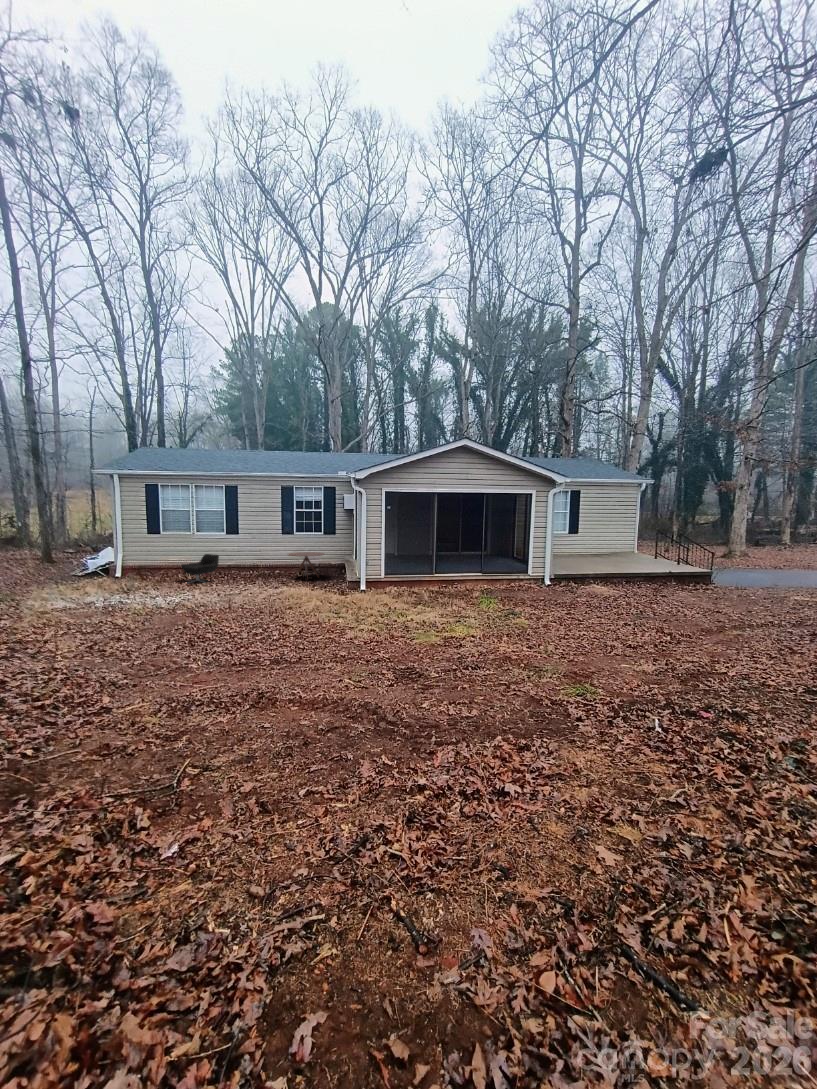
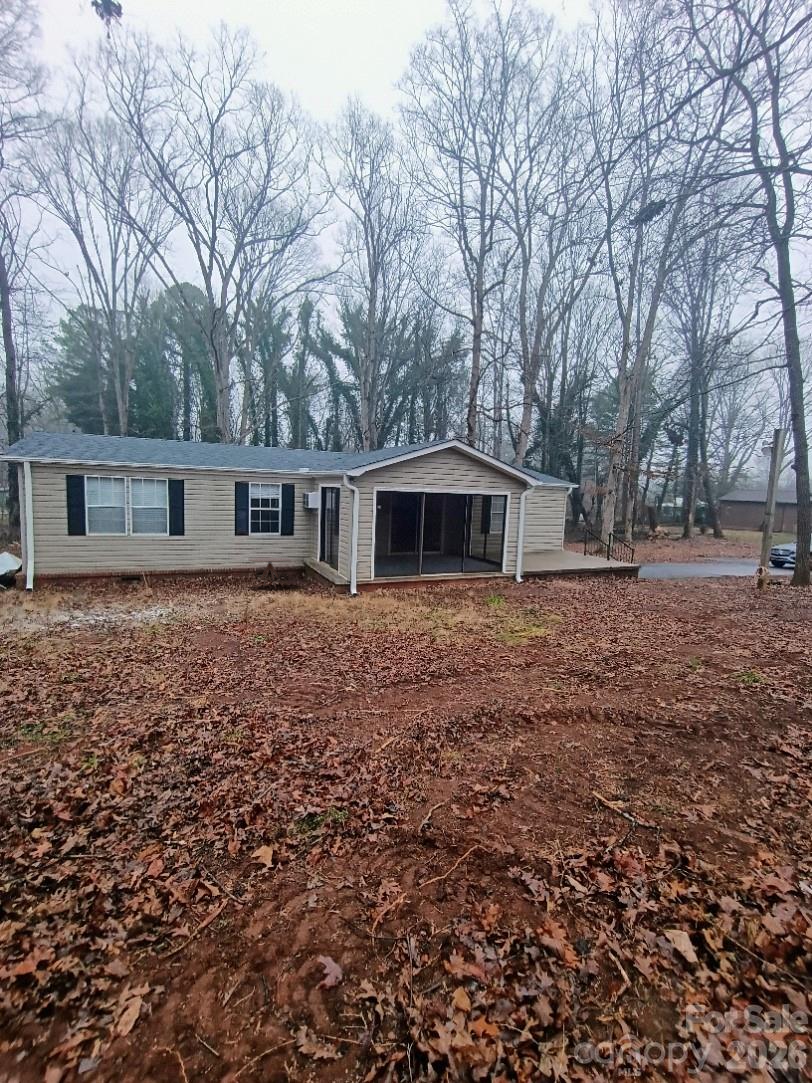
lounge chair: present [181,554,219,581] -> none [117,562,167,599]

